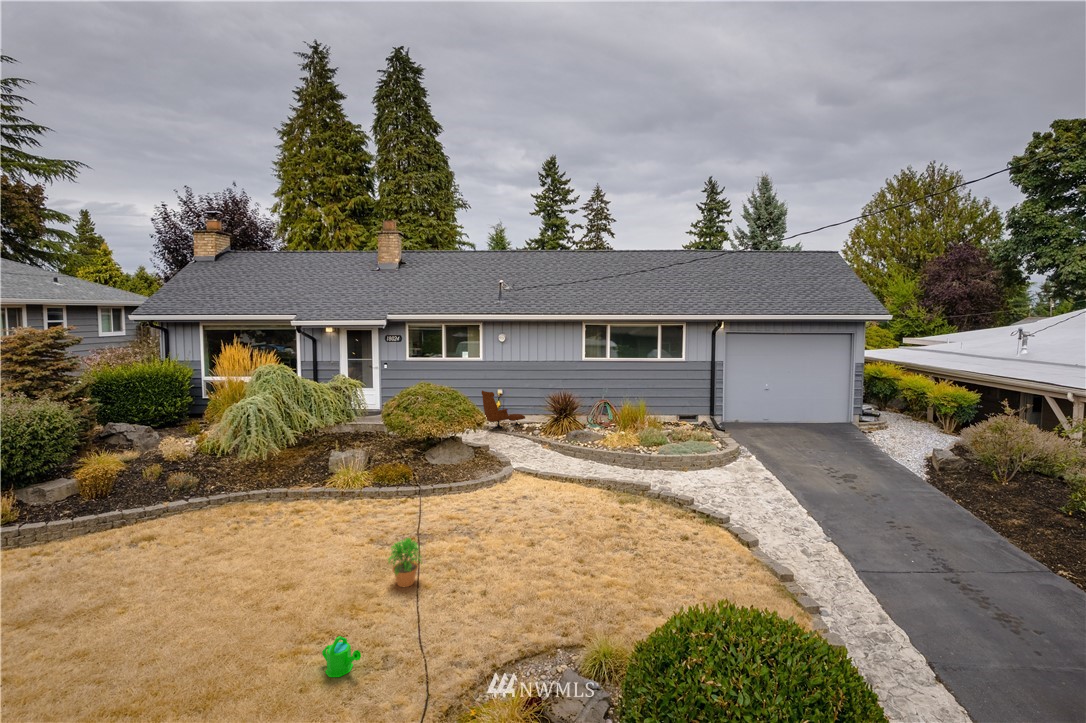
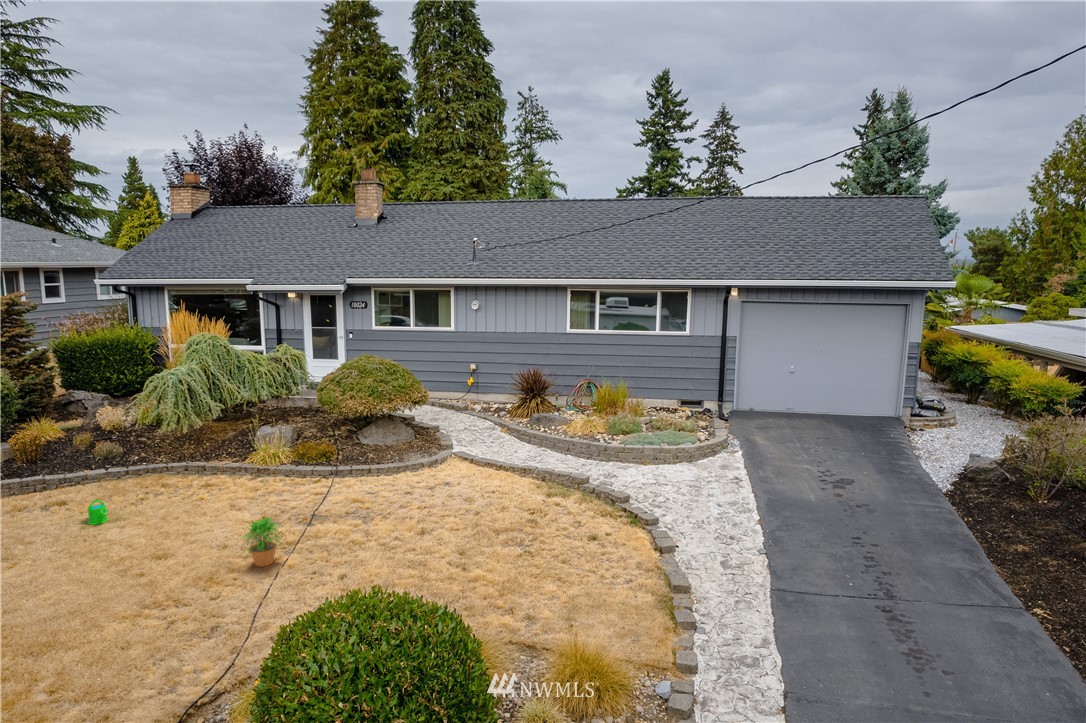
lounge chair: present [482,390,525,432] -> none [449,365,502,412]
watering can: present [322,636,361,677] -> present [88,499,108,525]

